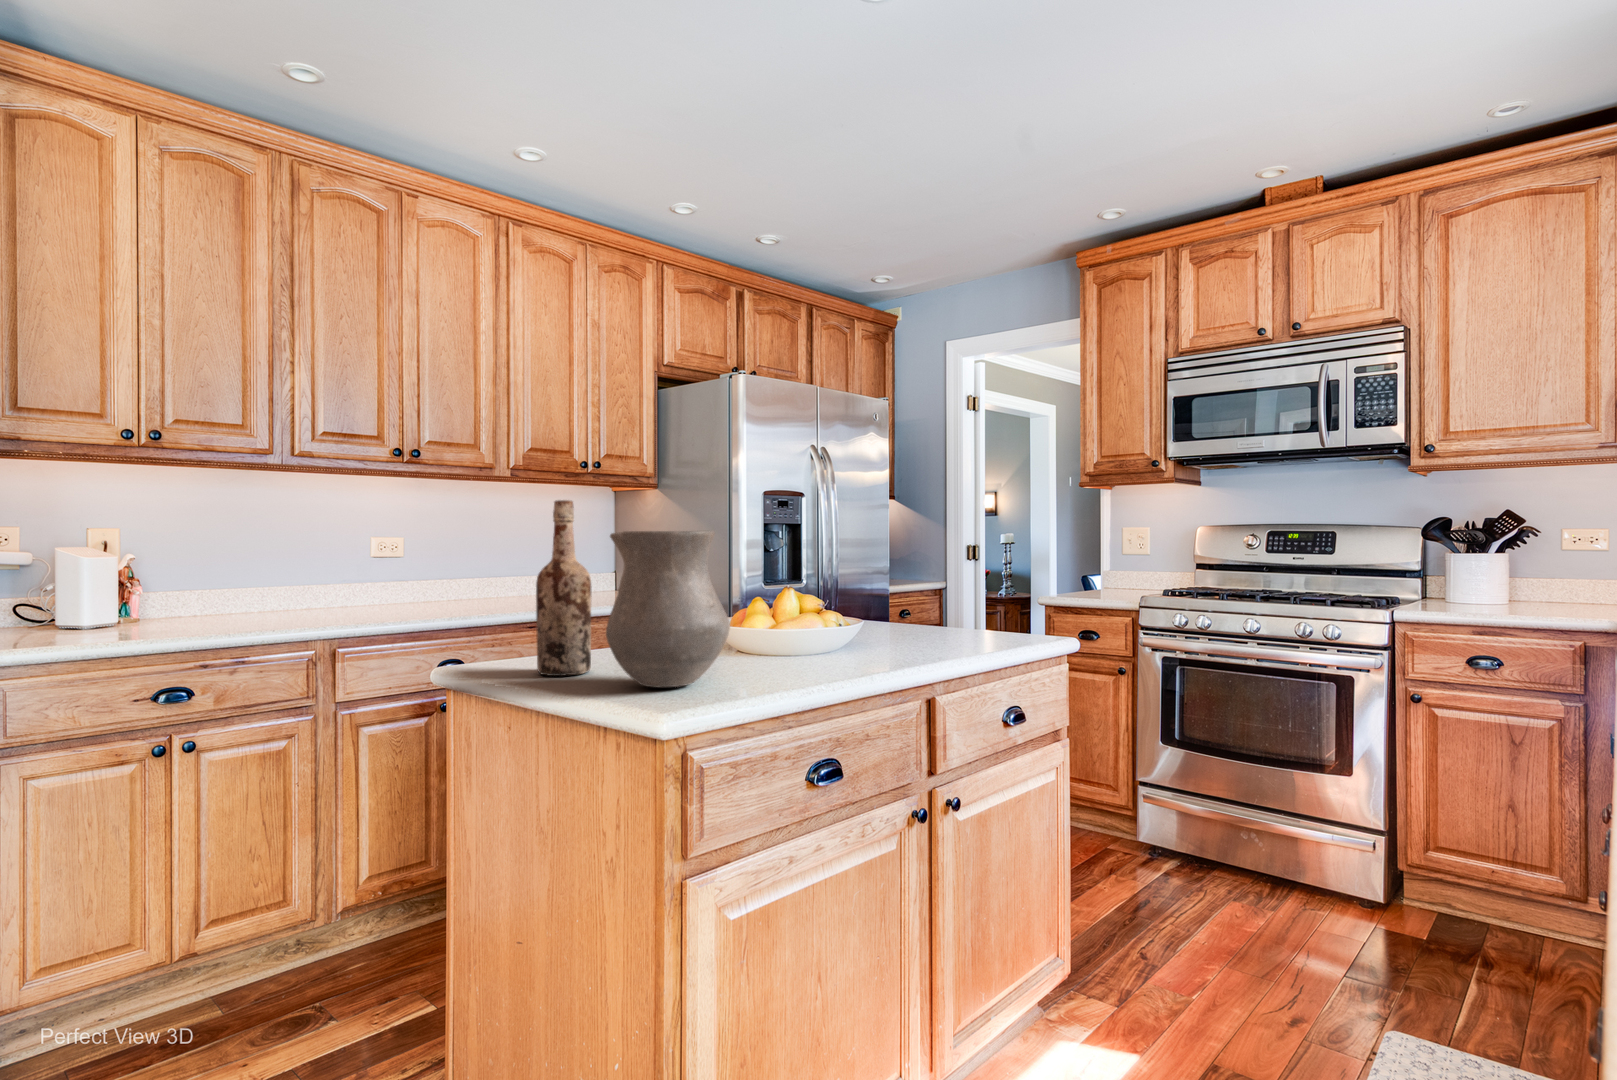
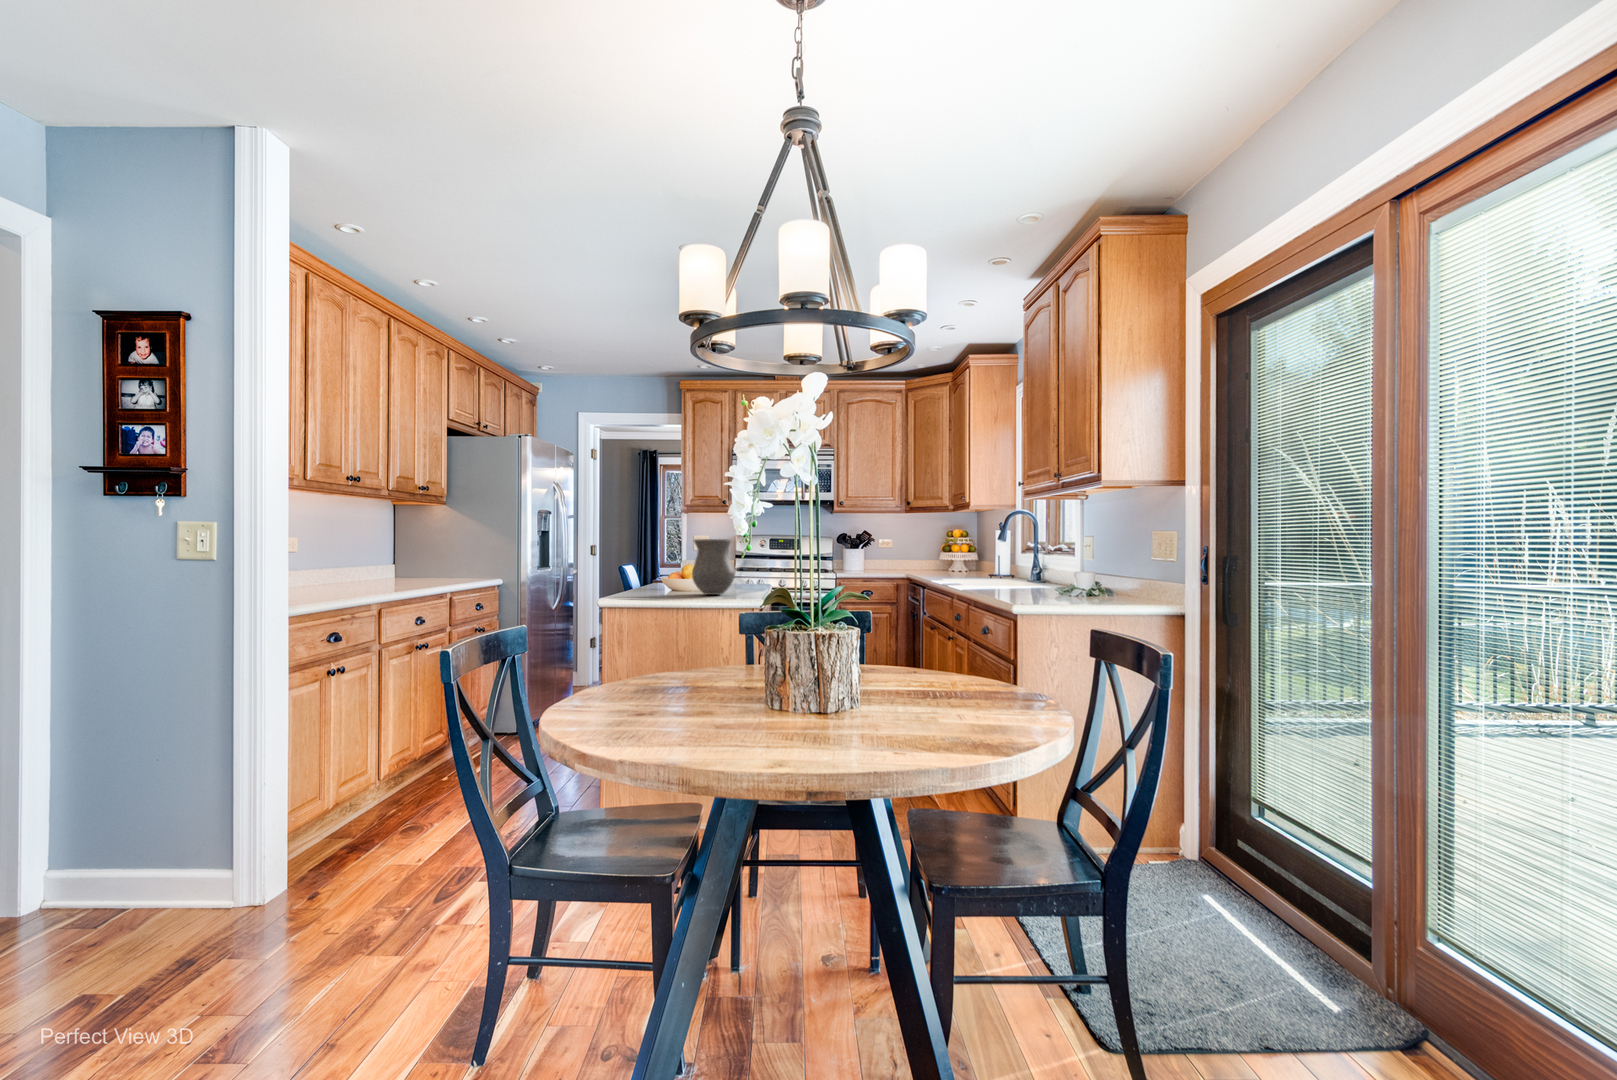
wine bottle: present [536,500,591,676] -> none [647,526,669,595]

